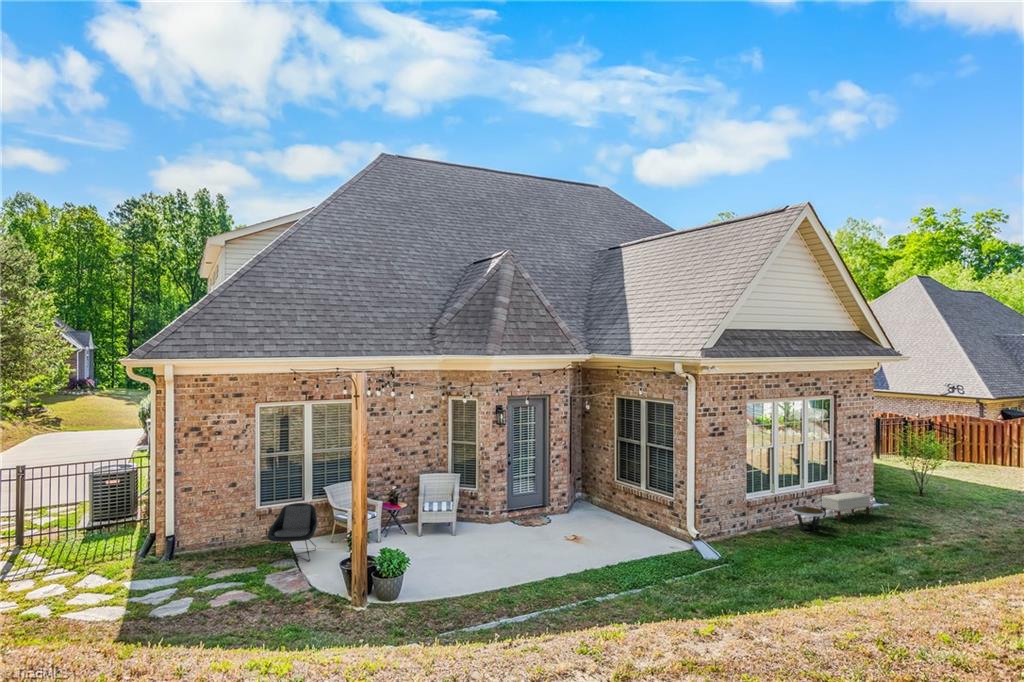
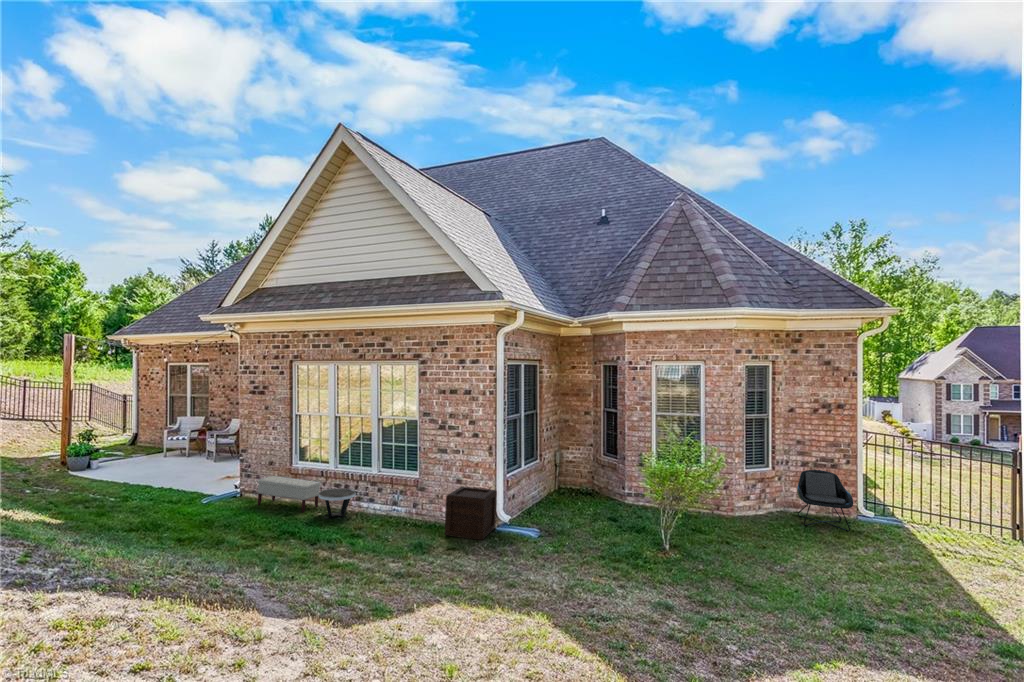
wooden crate: none [861,481,905,517] -> present [445,486,497,540]
bench: present [822,492,870,522] -> present [258,476,320,512]
lounge chair: present [267,503,318,563] -> present [797,470,853,532]

